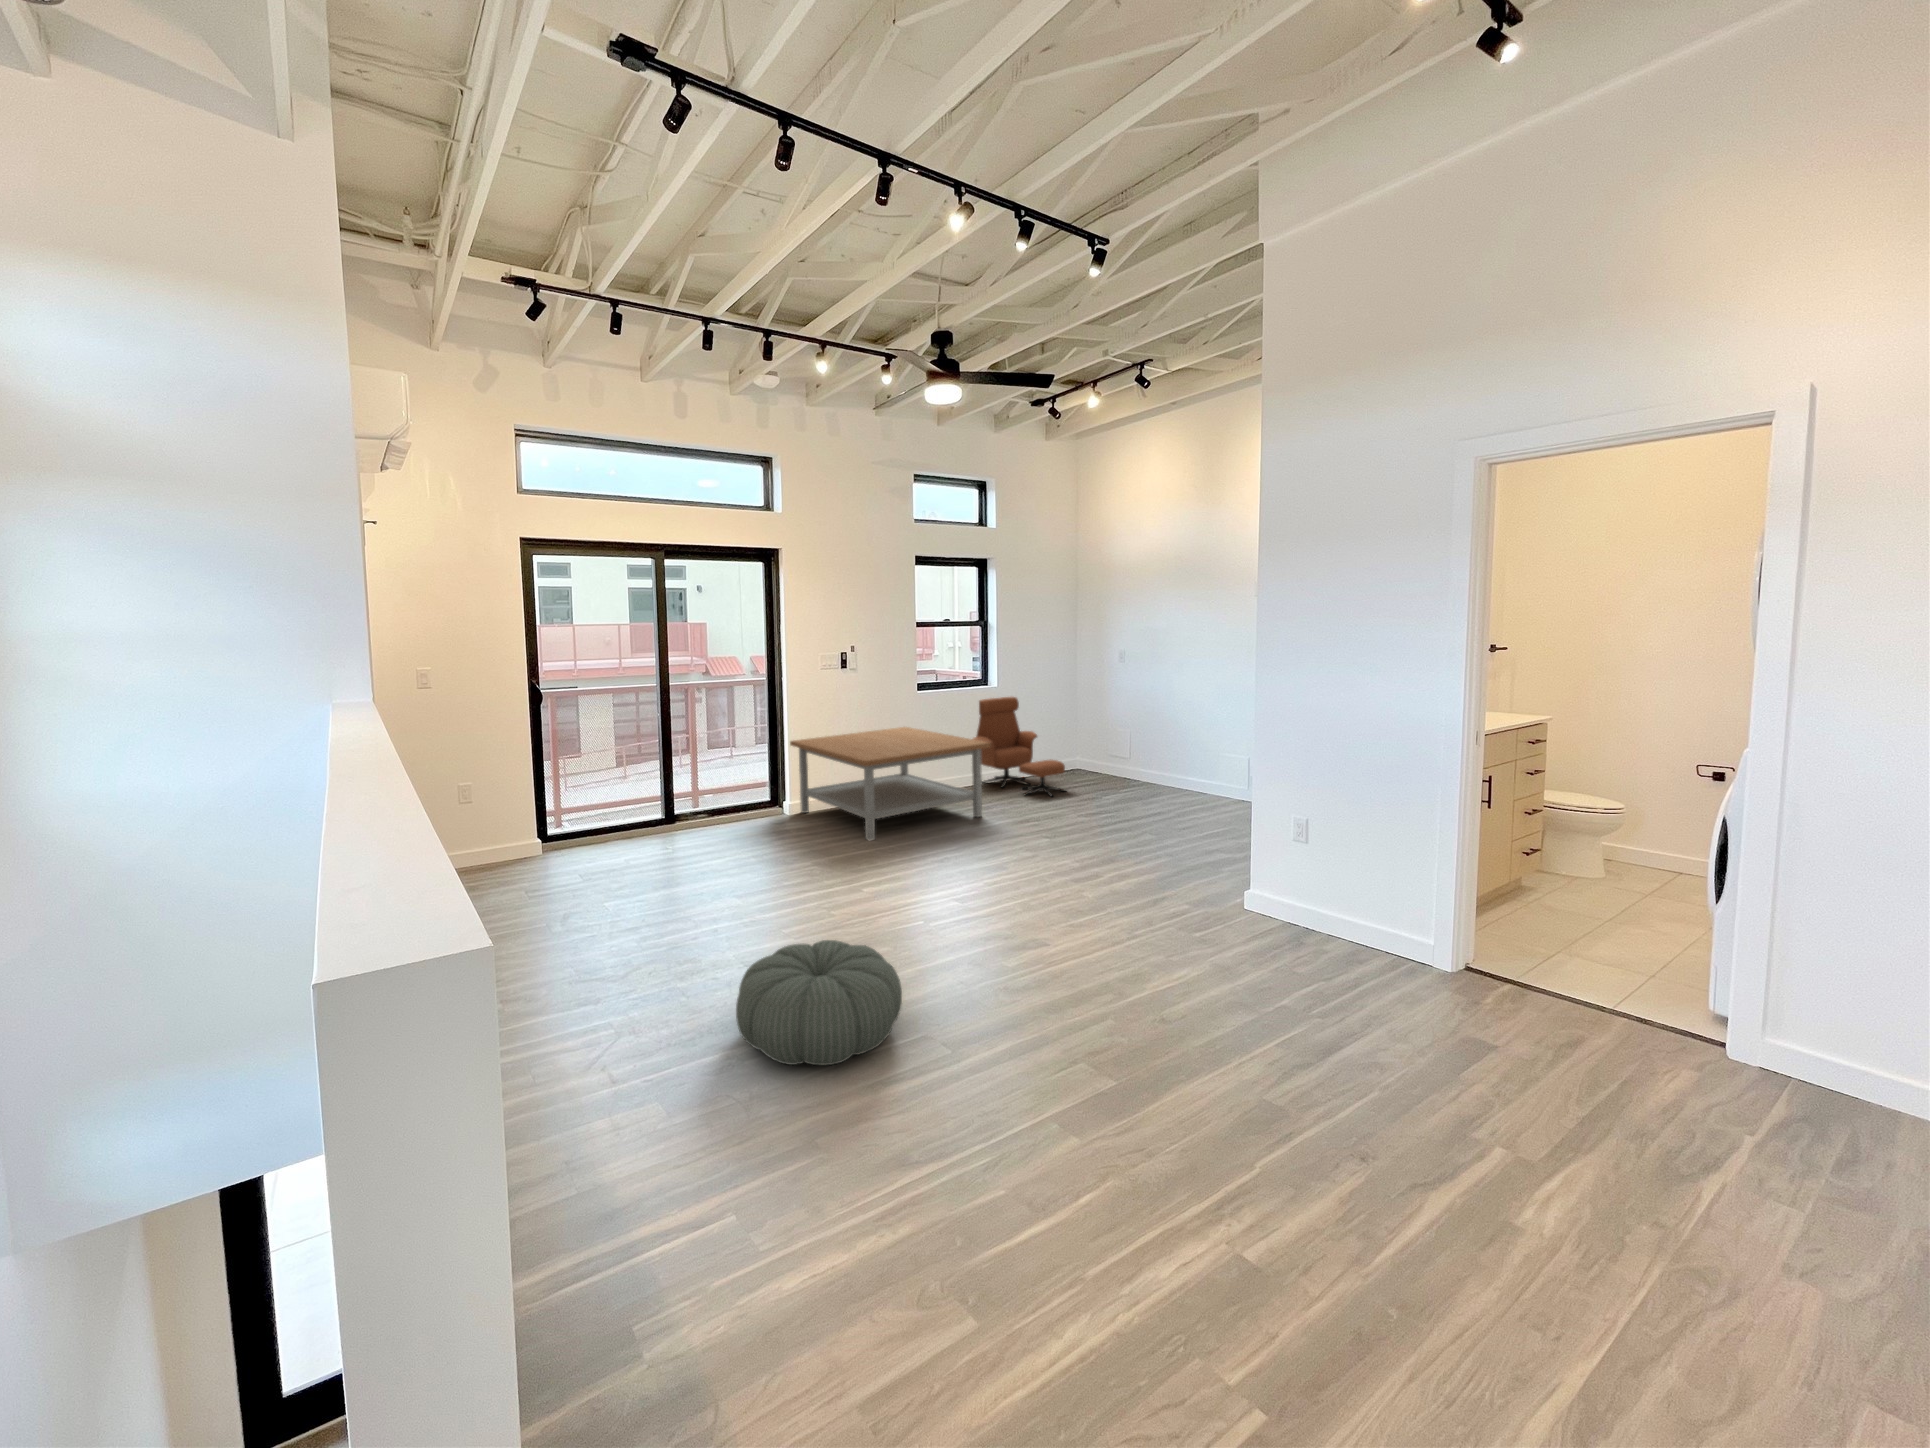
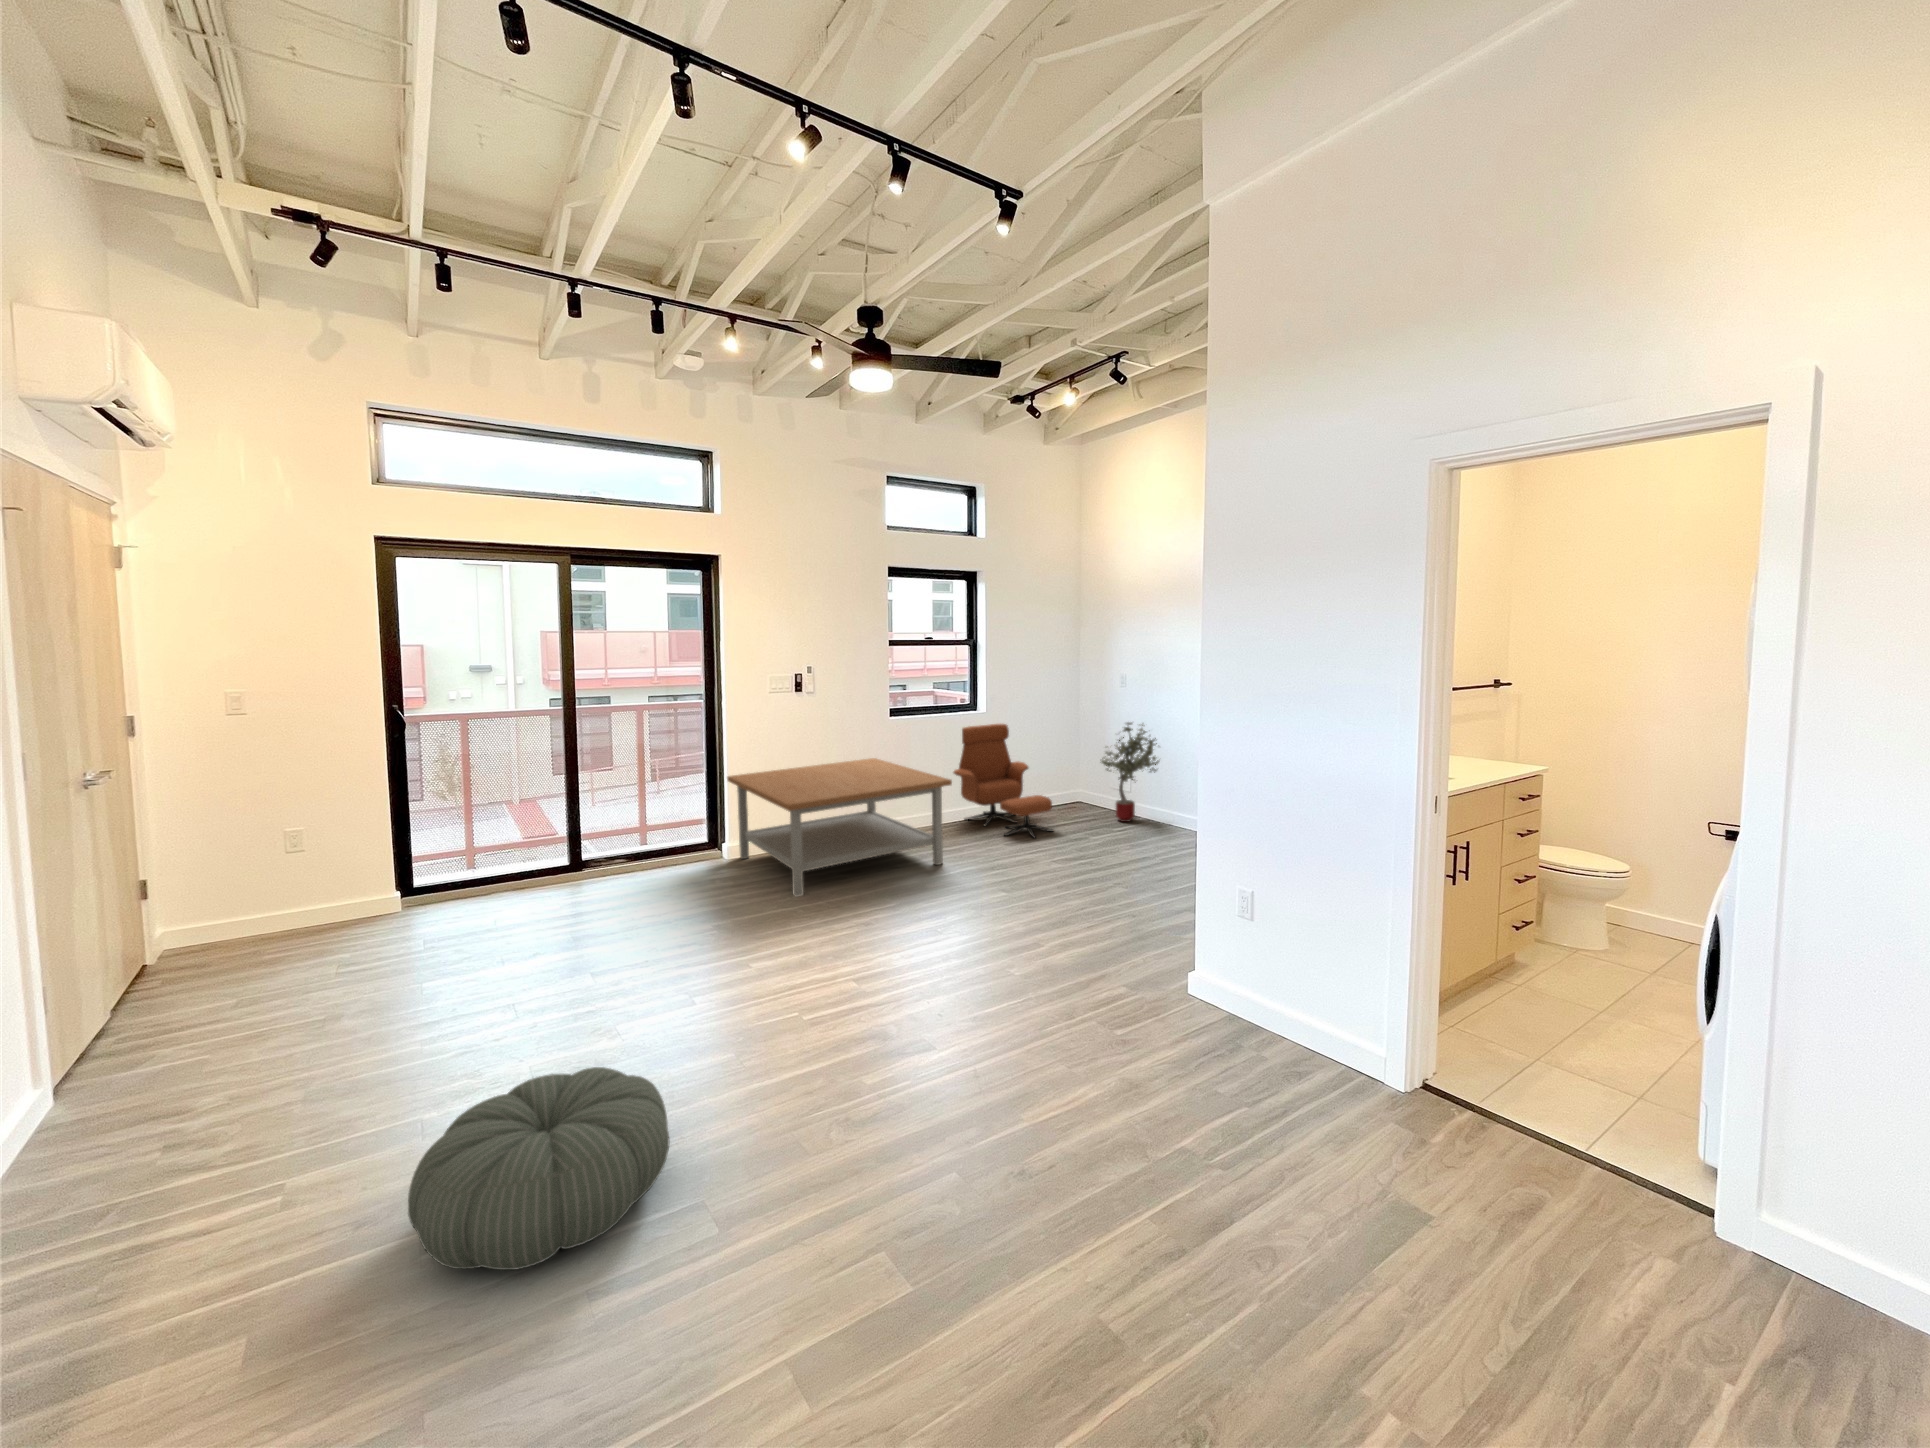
potted tree: none [1101,693,1162,784] -> present [1101,723,1159,822]

